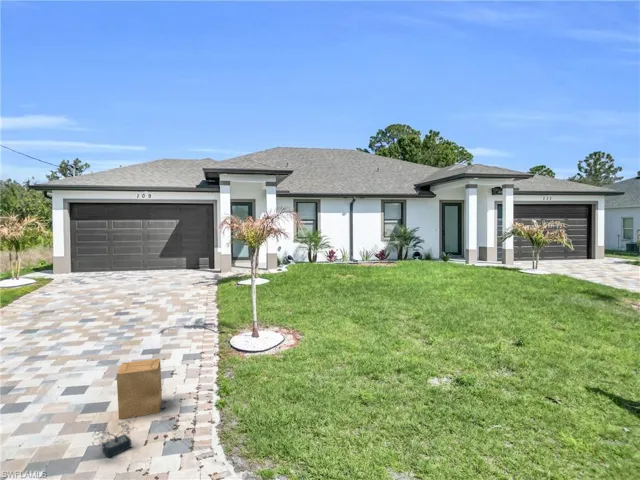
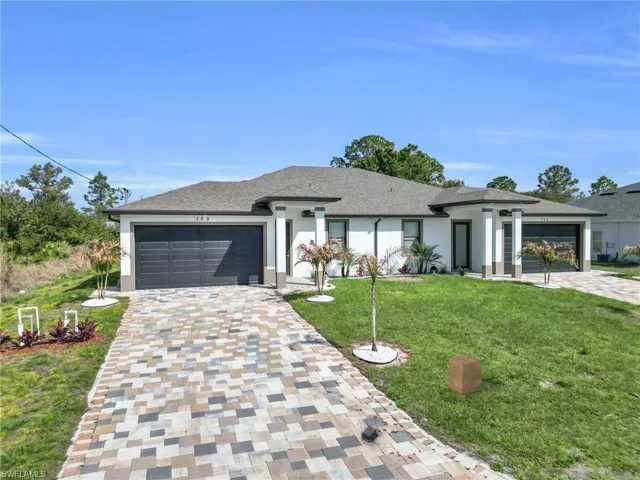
cardboard box: present [117,359,162,419] -> present [449,355,482,395]

